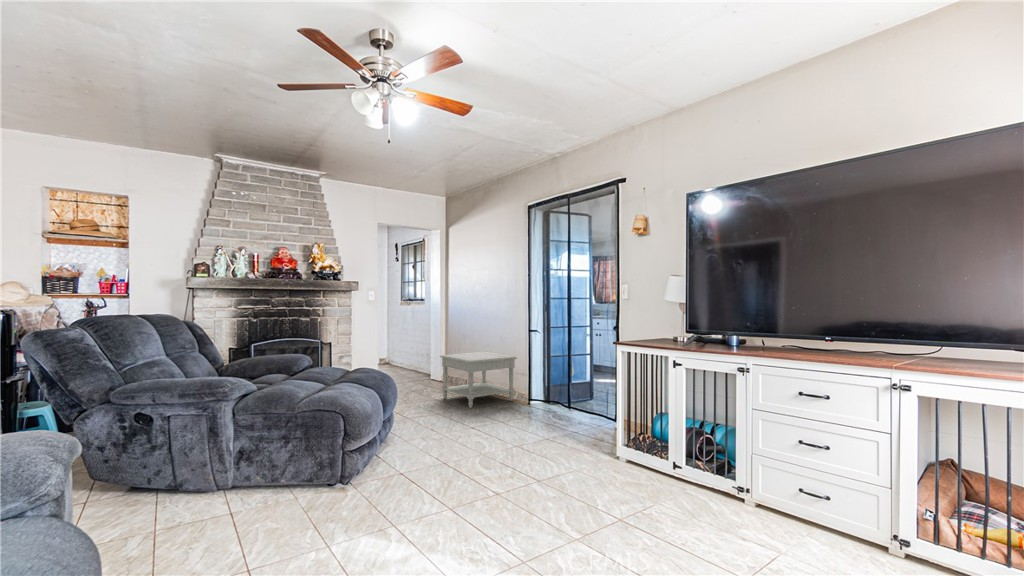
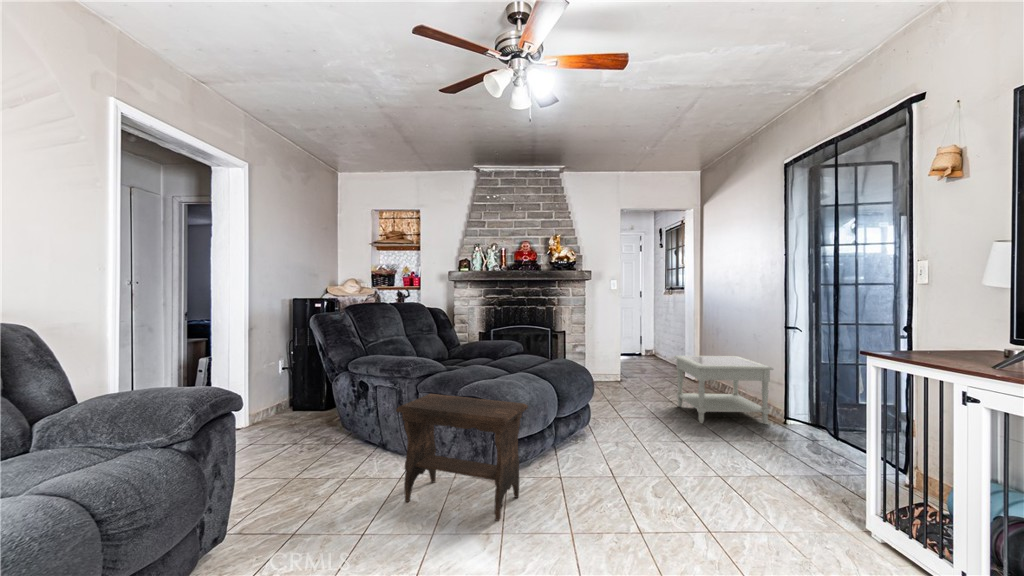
footstool: none [259,403,393,530] -> present [396,394,528,521]

